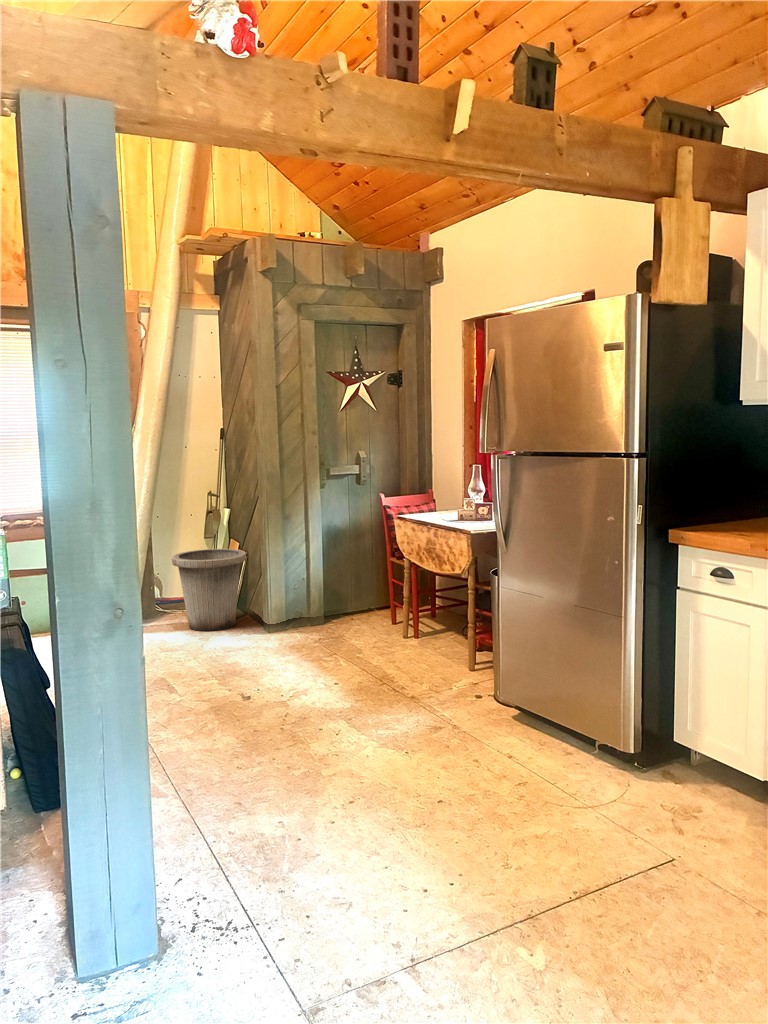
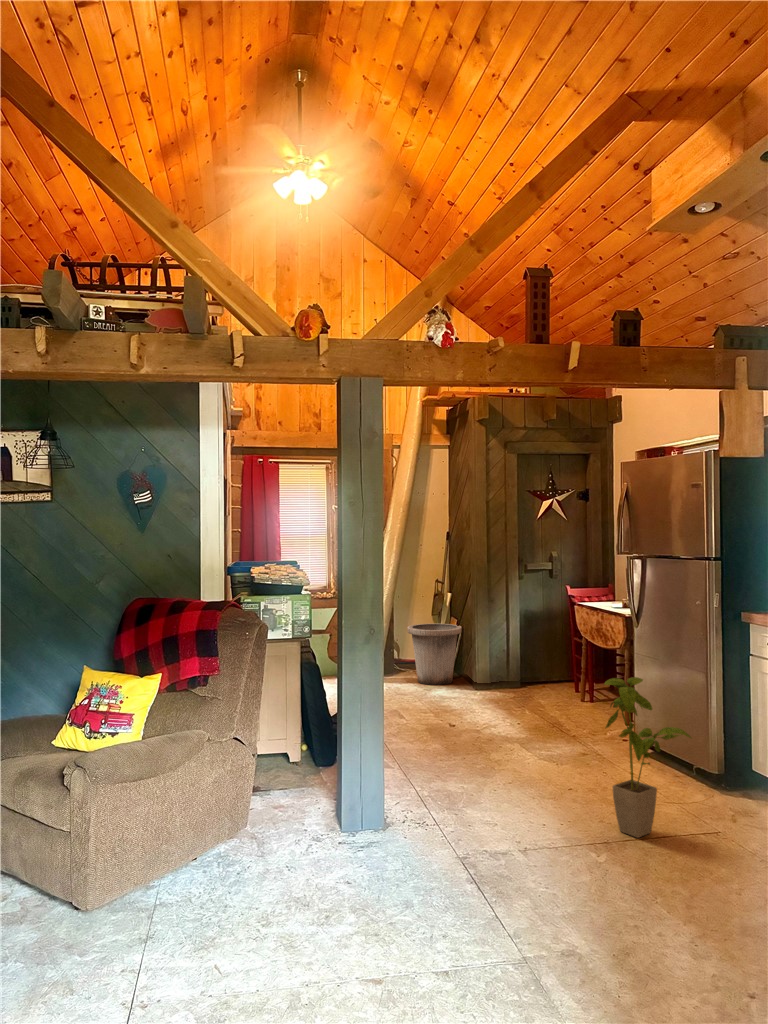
house plant: none [516,645,655,888] -> present [604,677,691,838]

